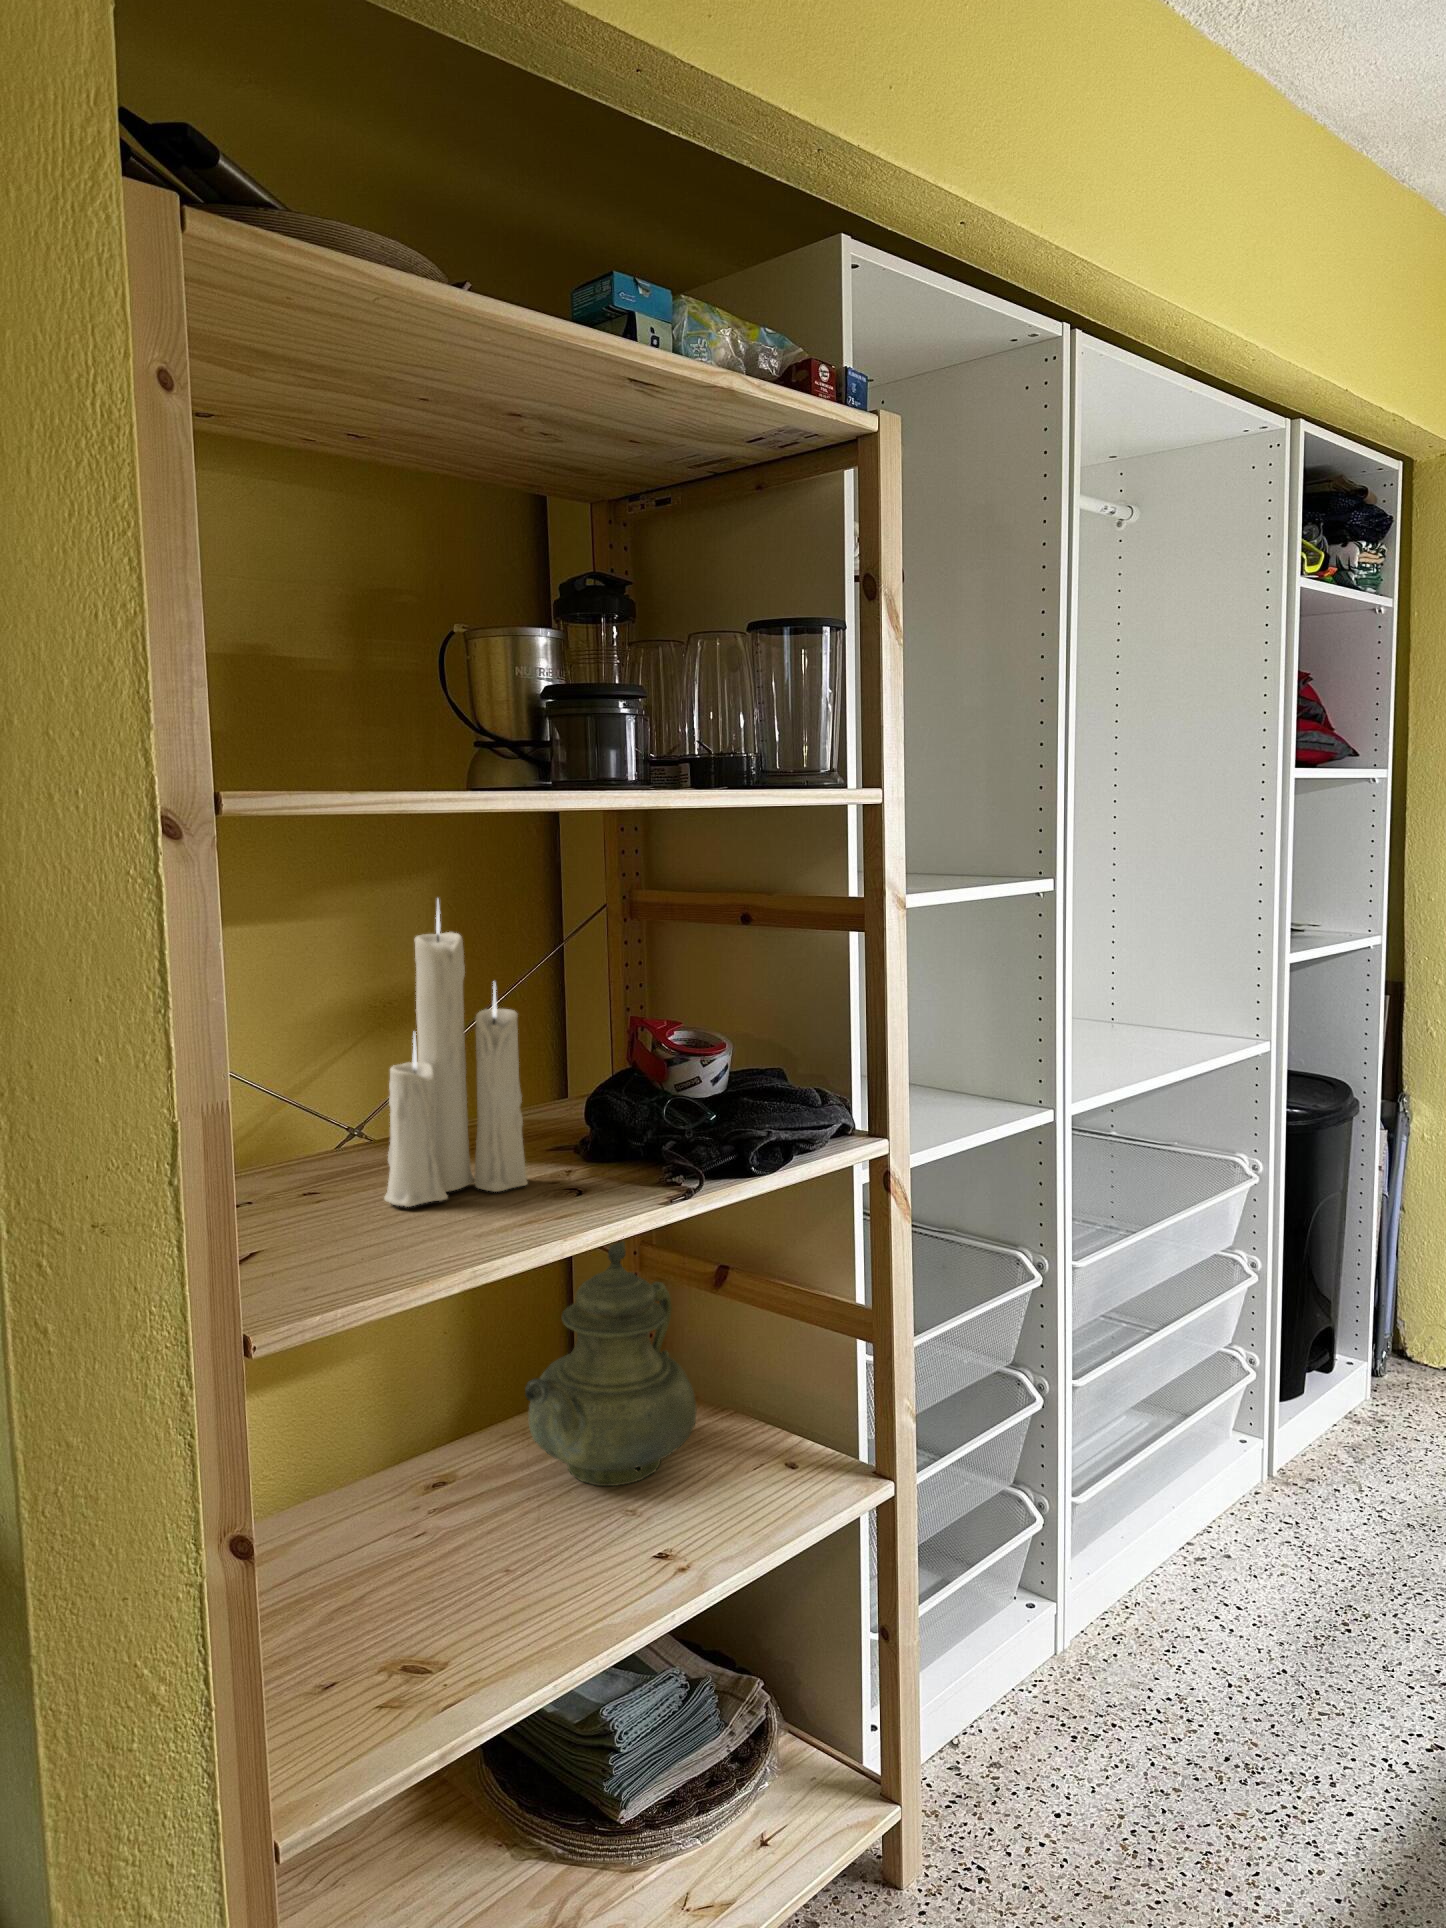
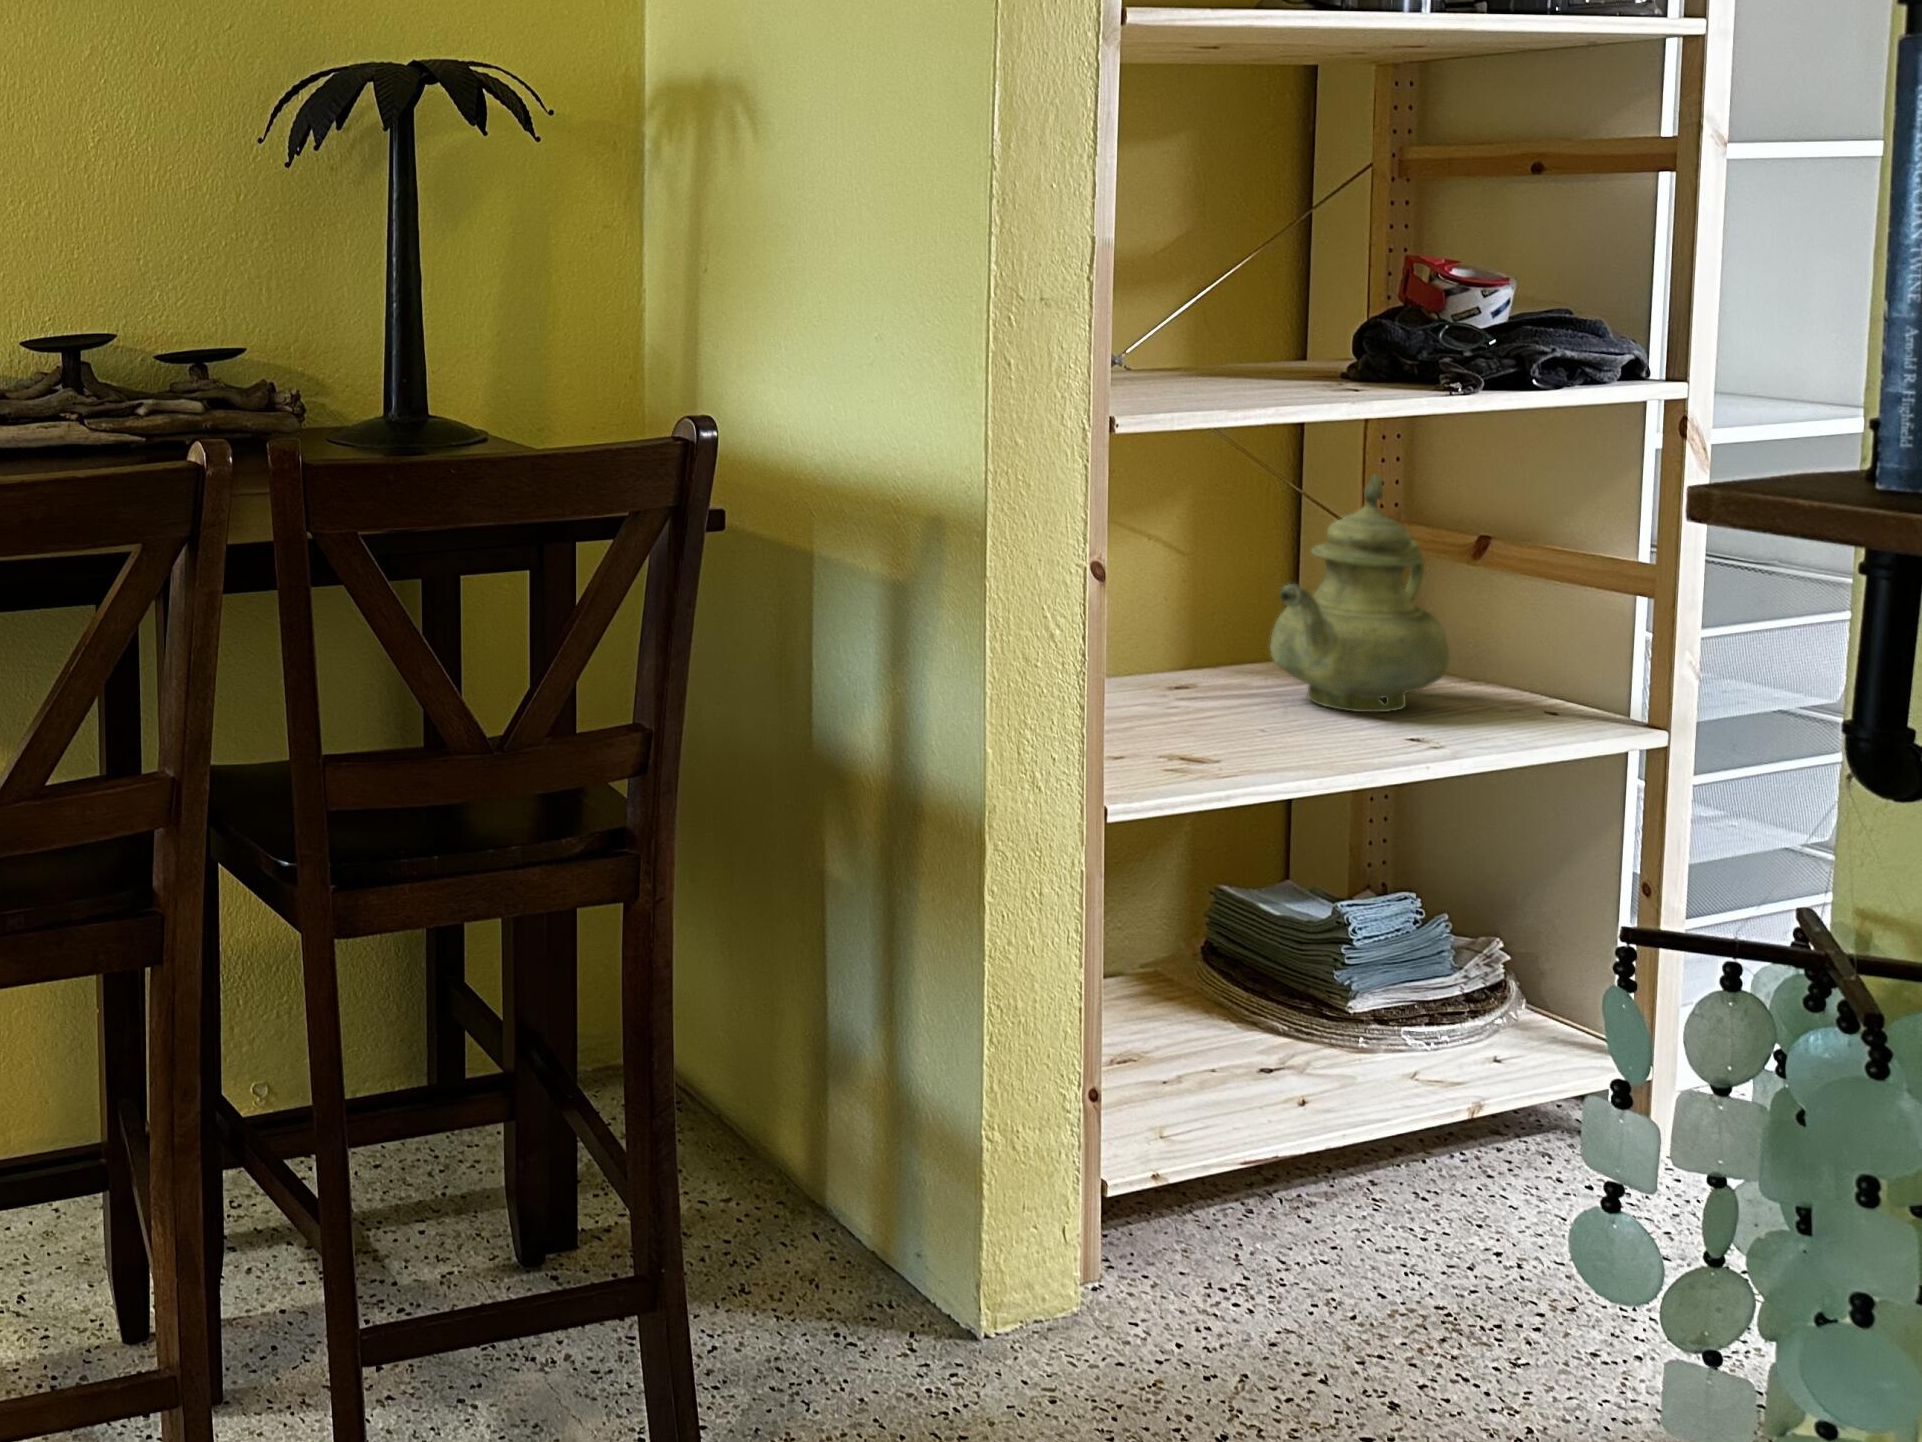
candle: present [384,900,527,1207] -> none [1177,108,1306,384]

